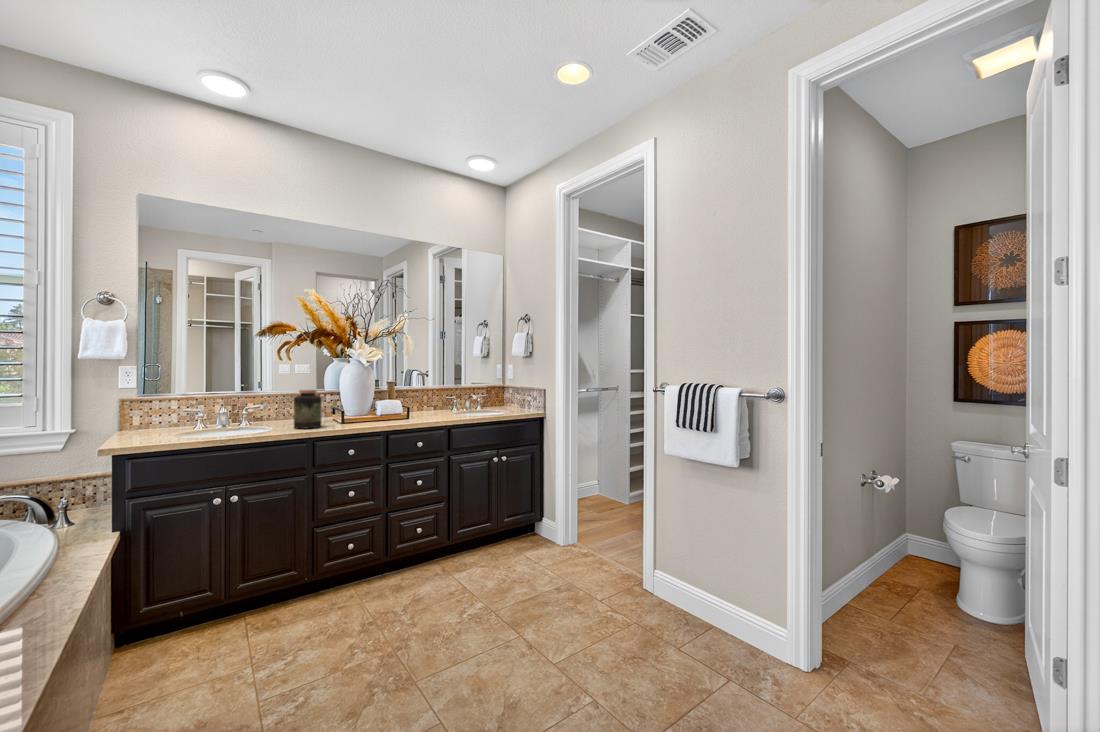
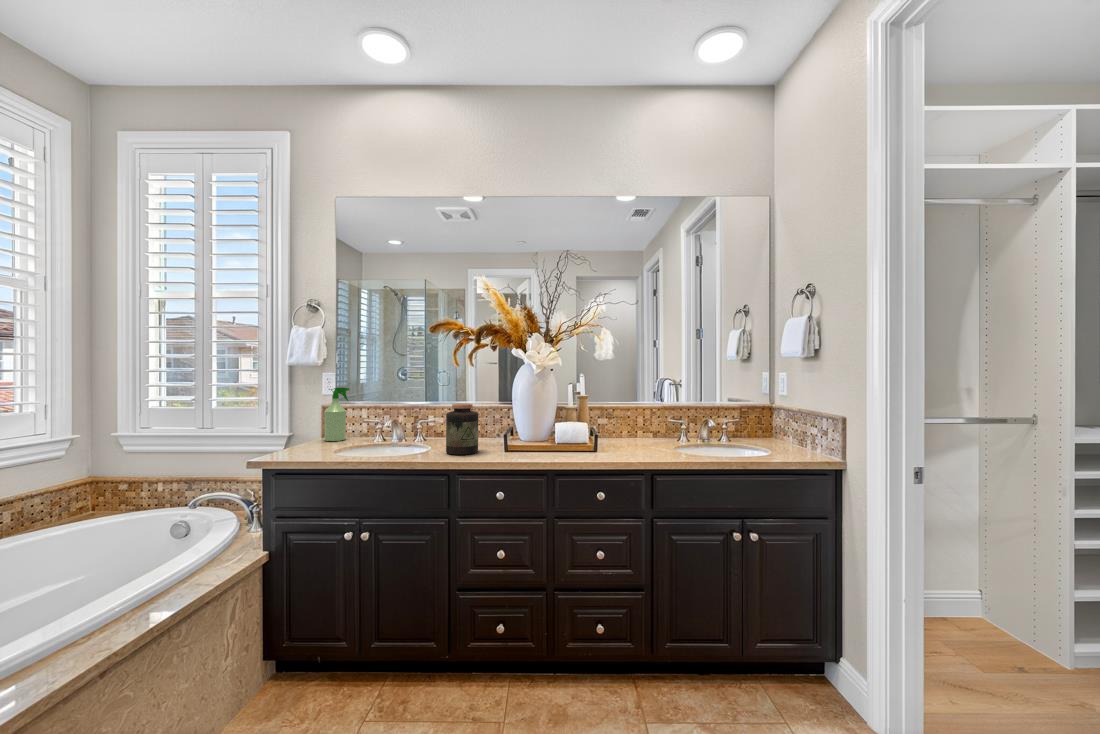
spray bottle: none [136,380,162,432] -> present [324,388,349,441]

